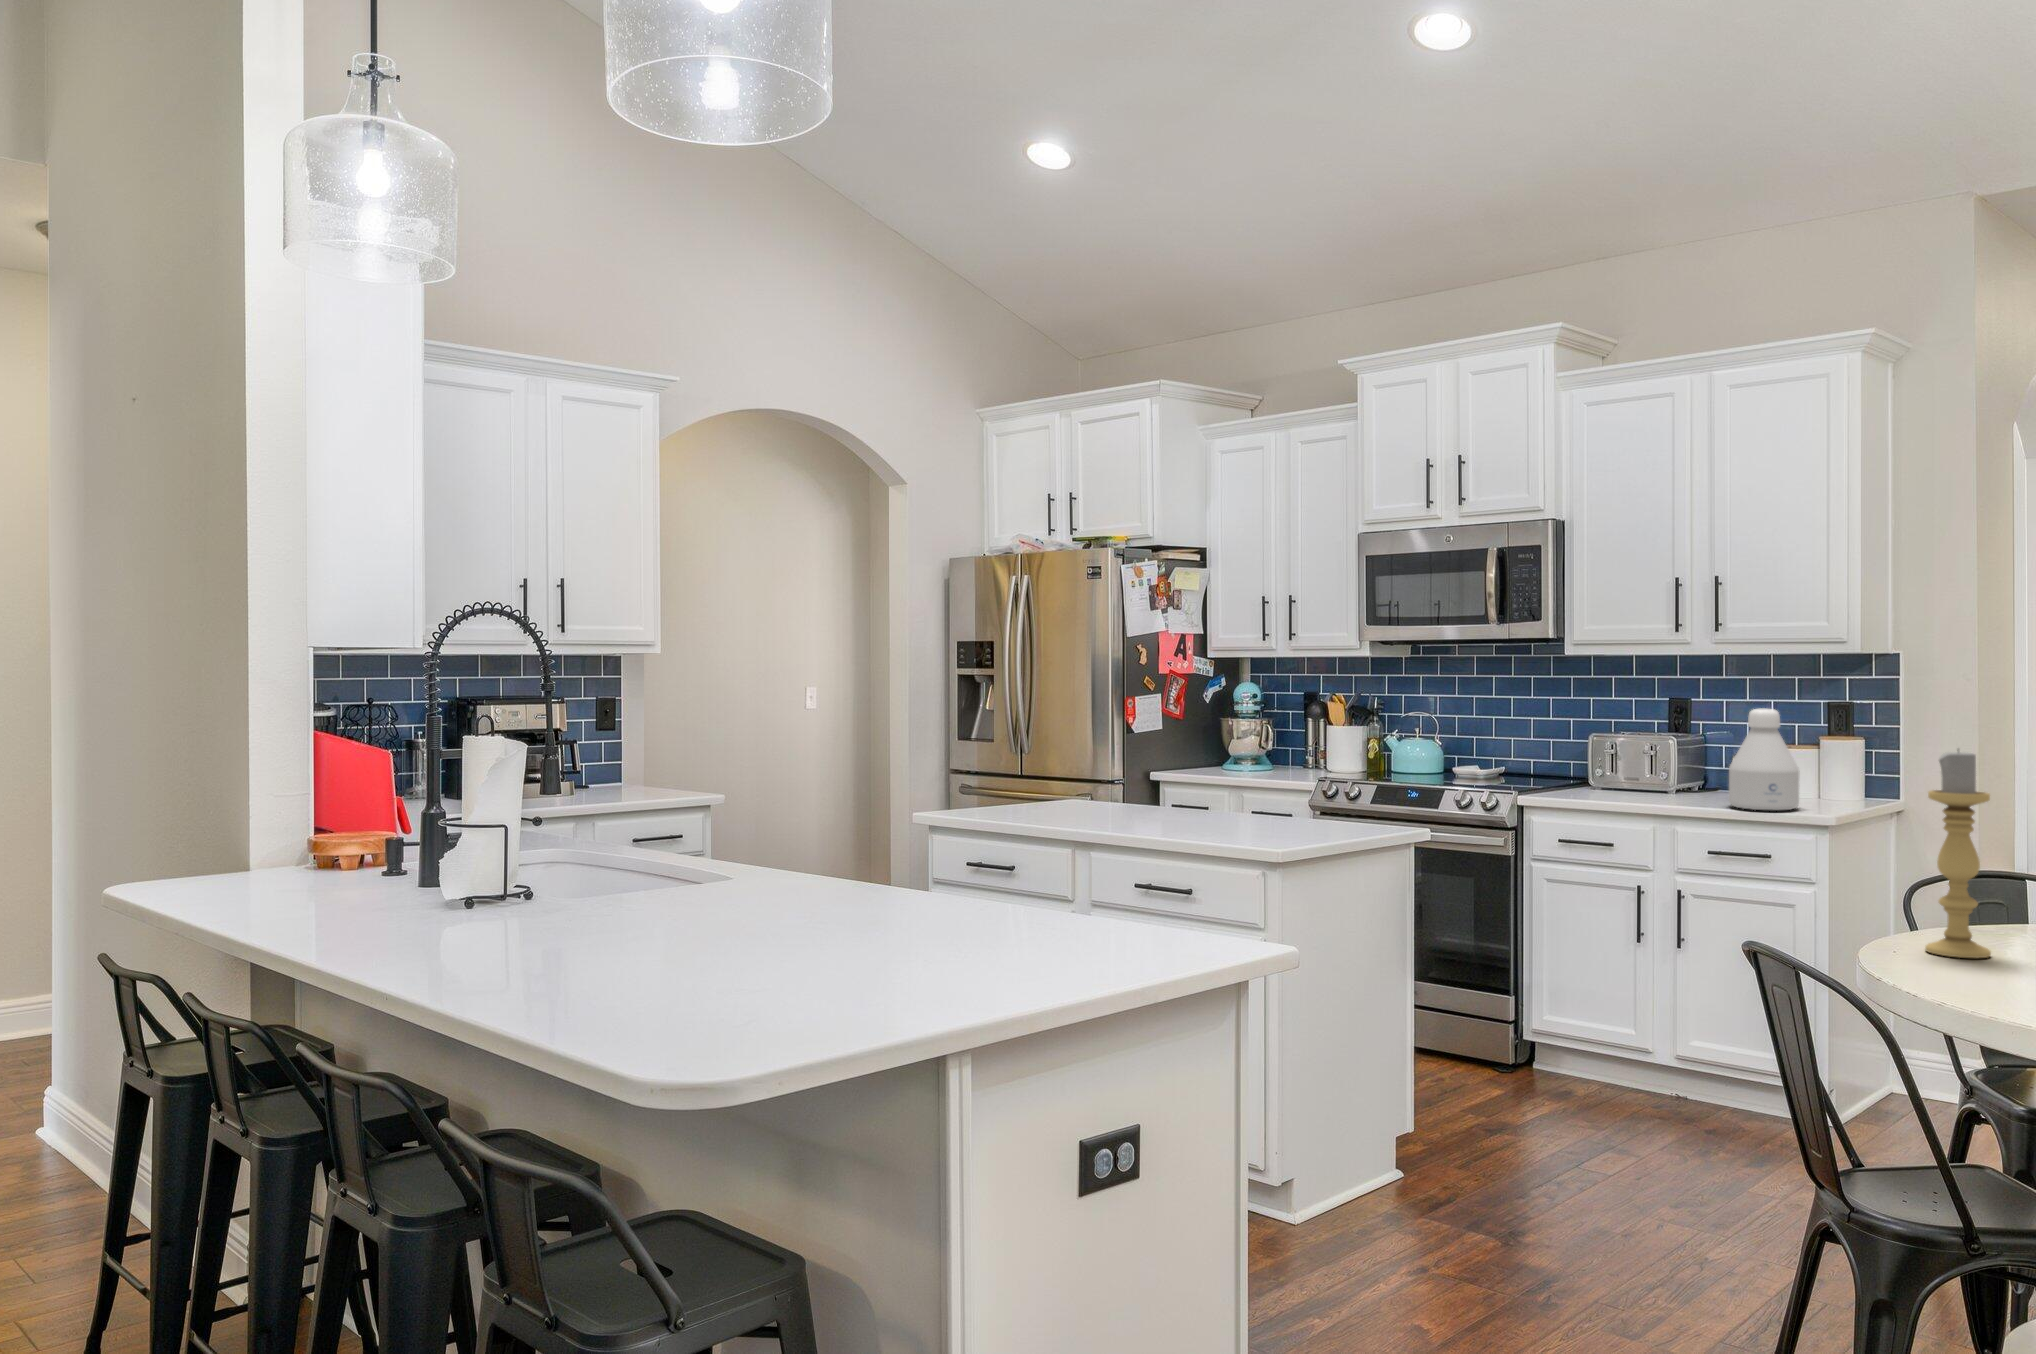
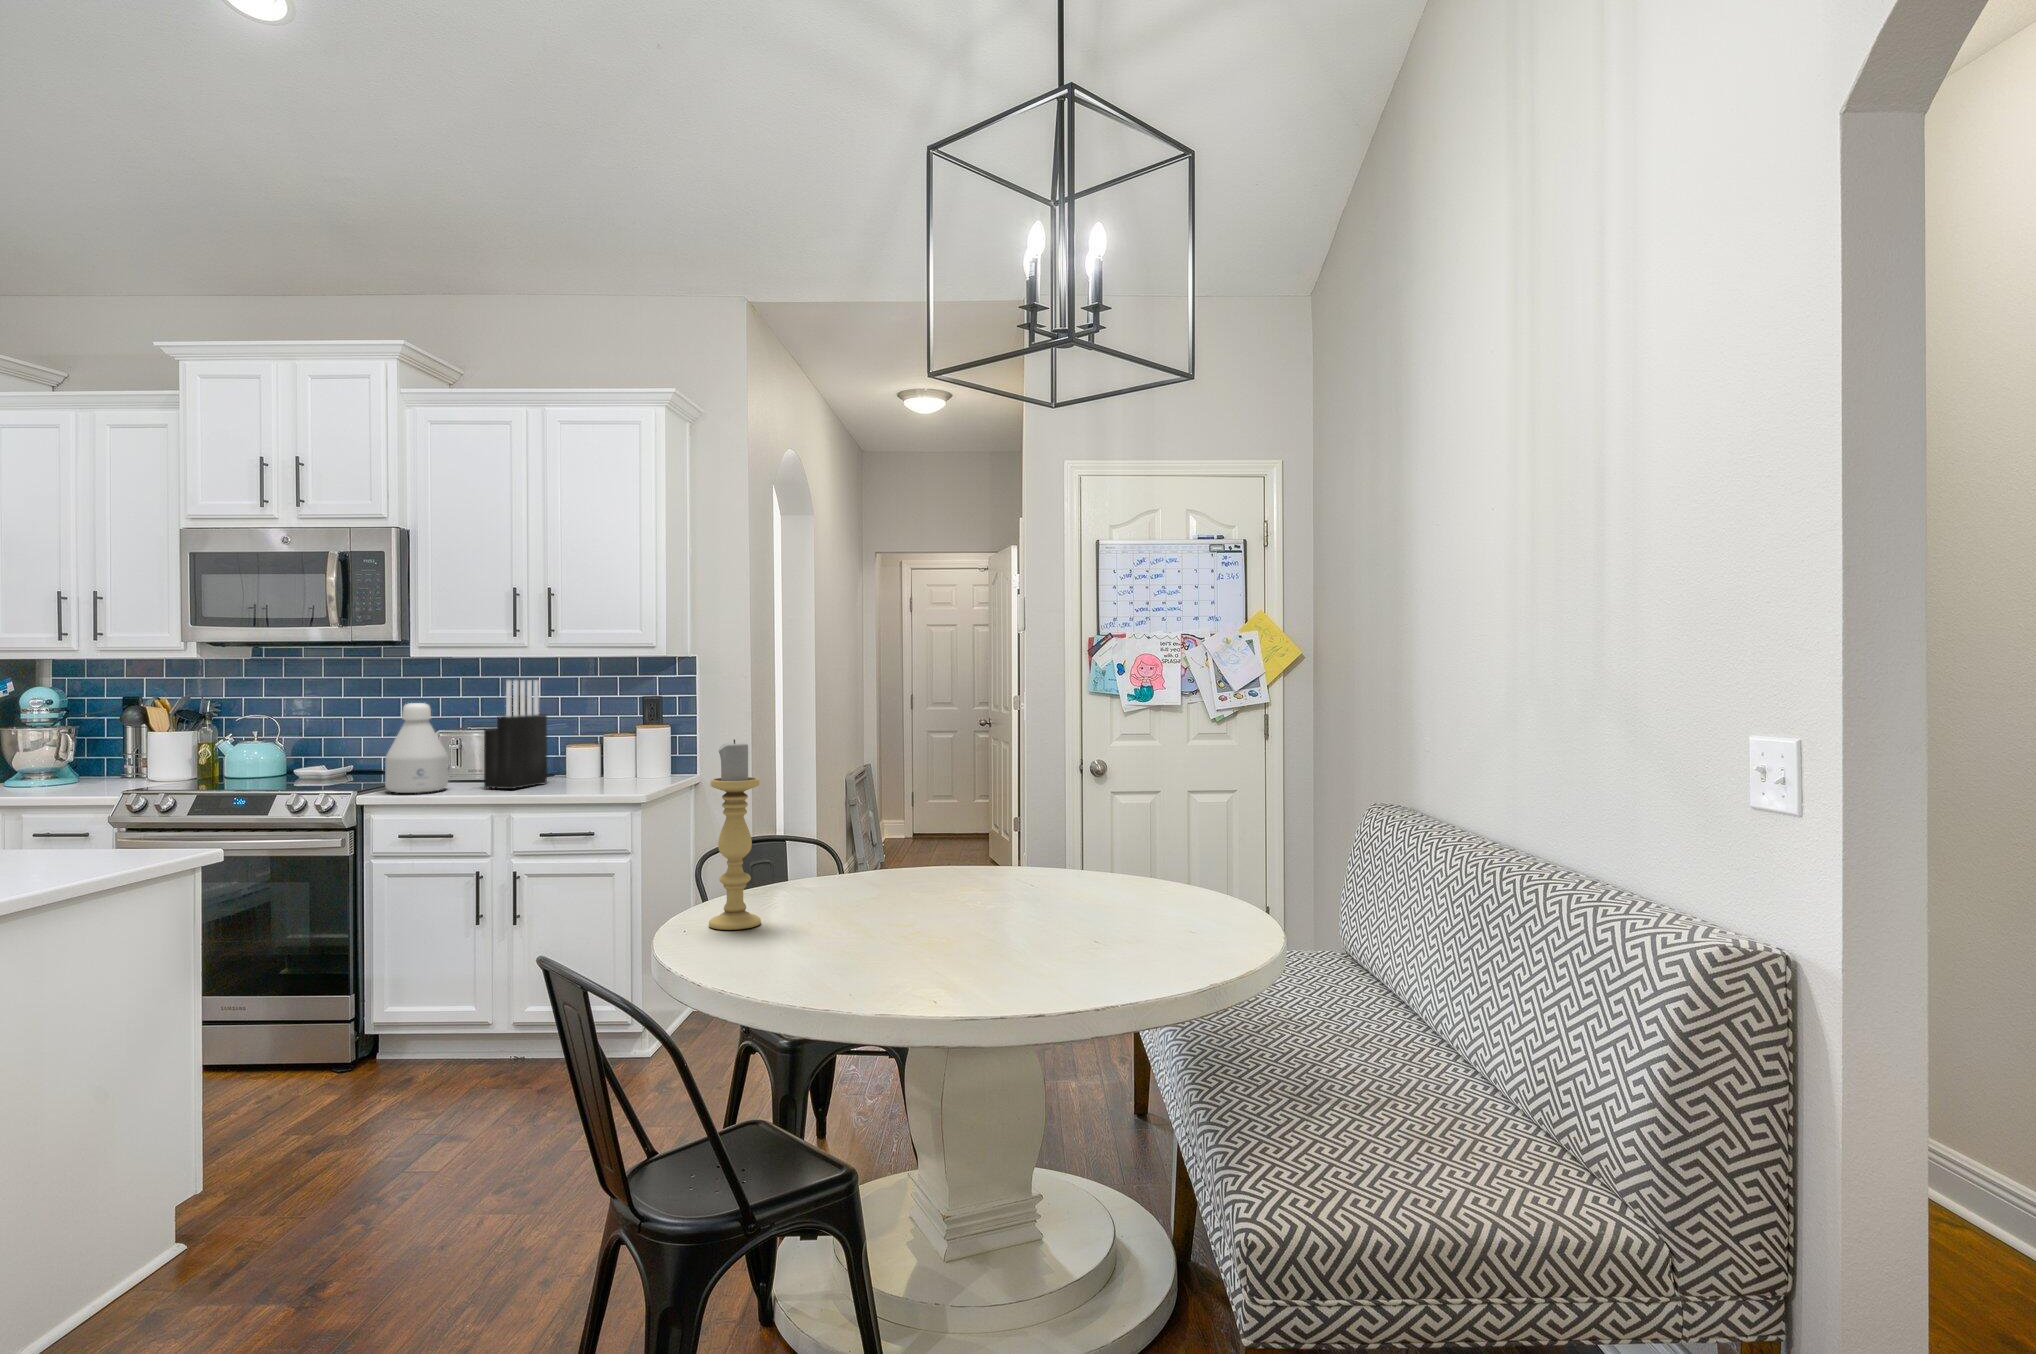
knife block: none [1643,680,1712,800] -> present [484,680,547,789]
bottle: present [1729,709,1799,811] -> present [385,703,448,793]

